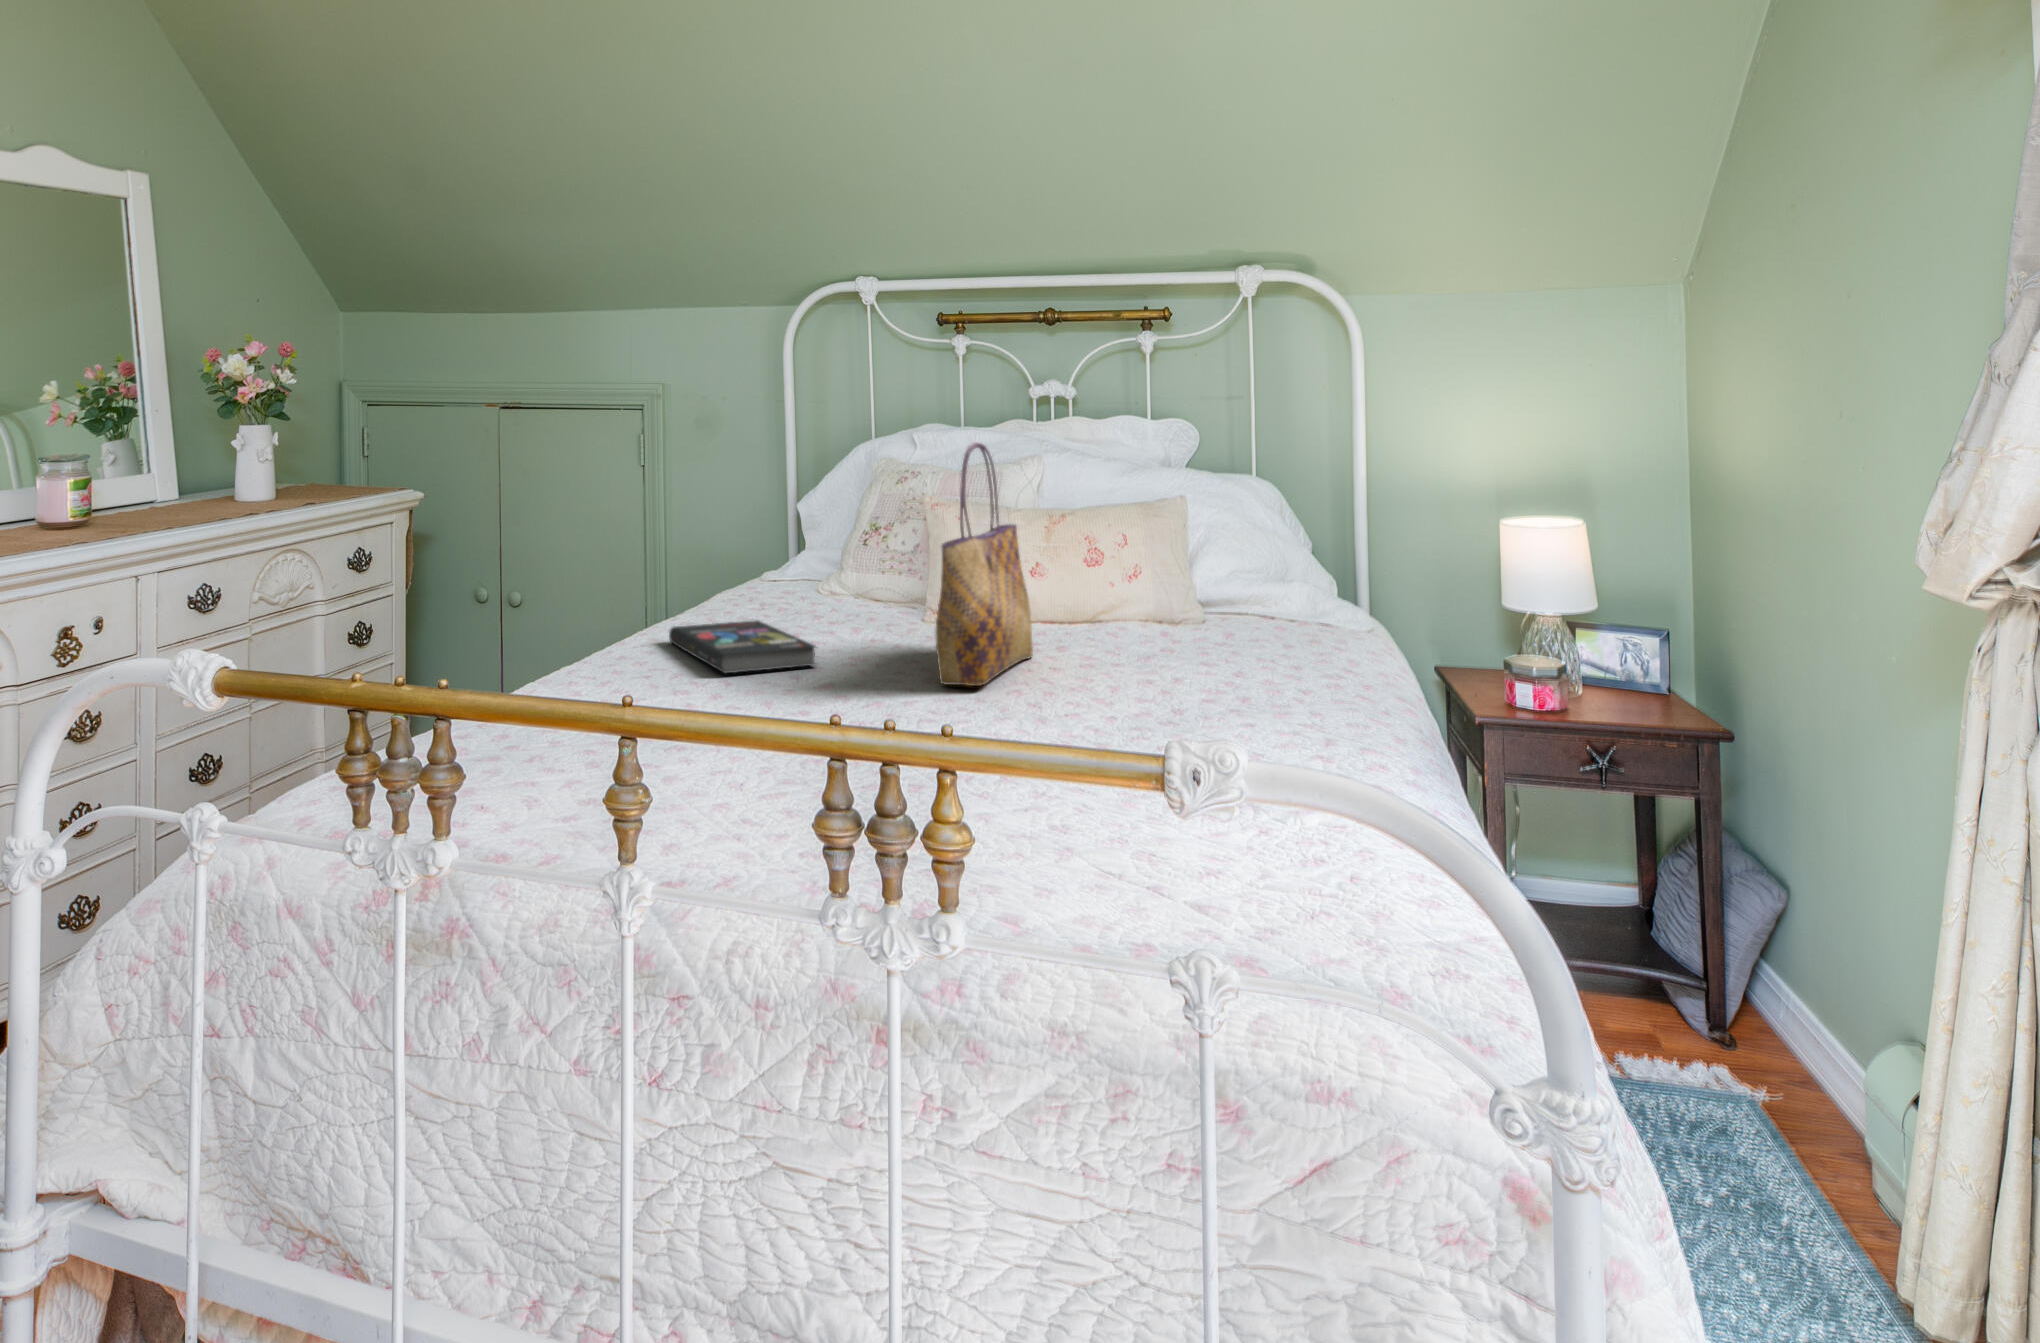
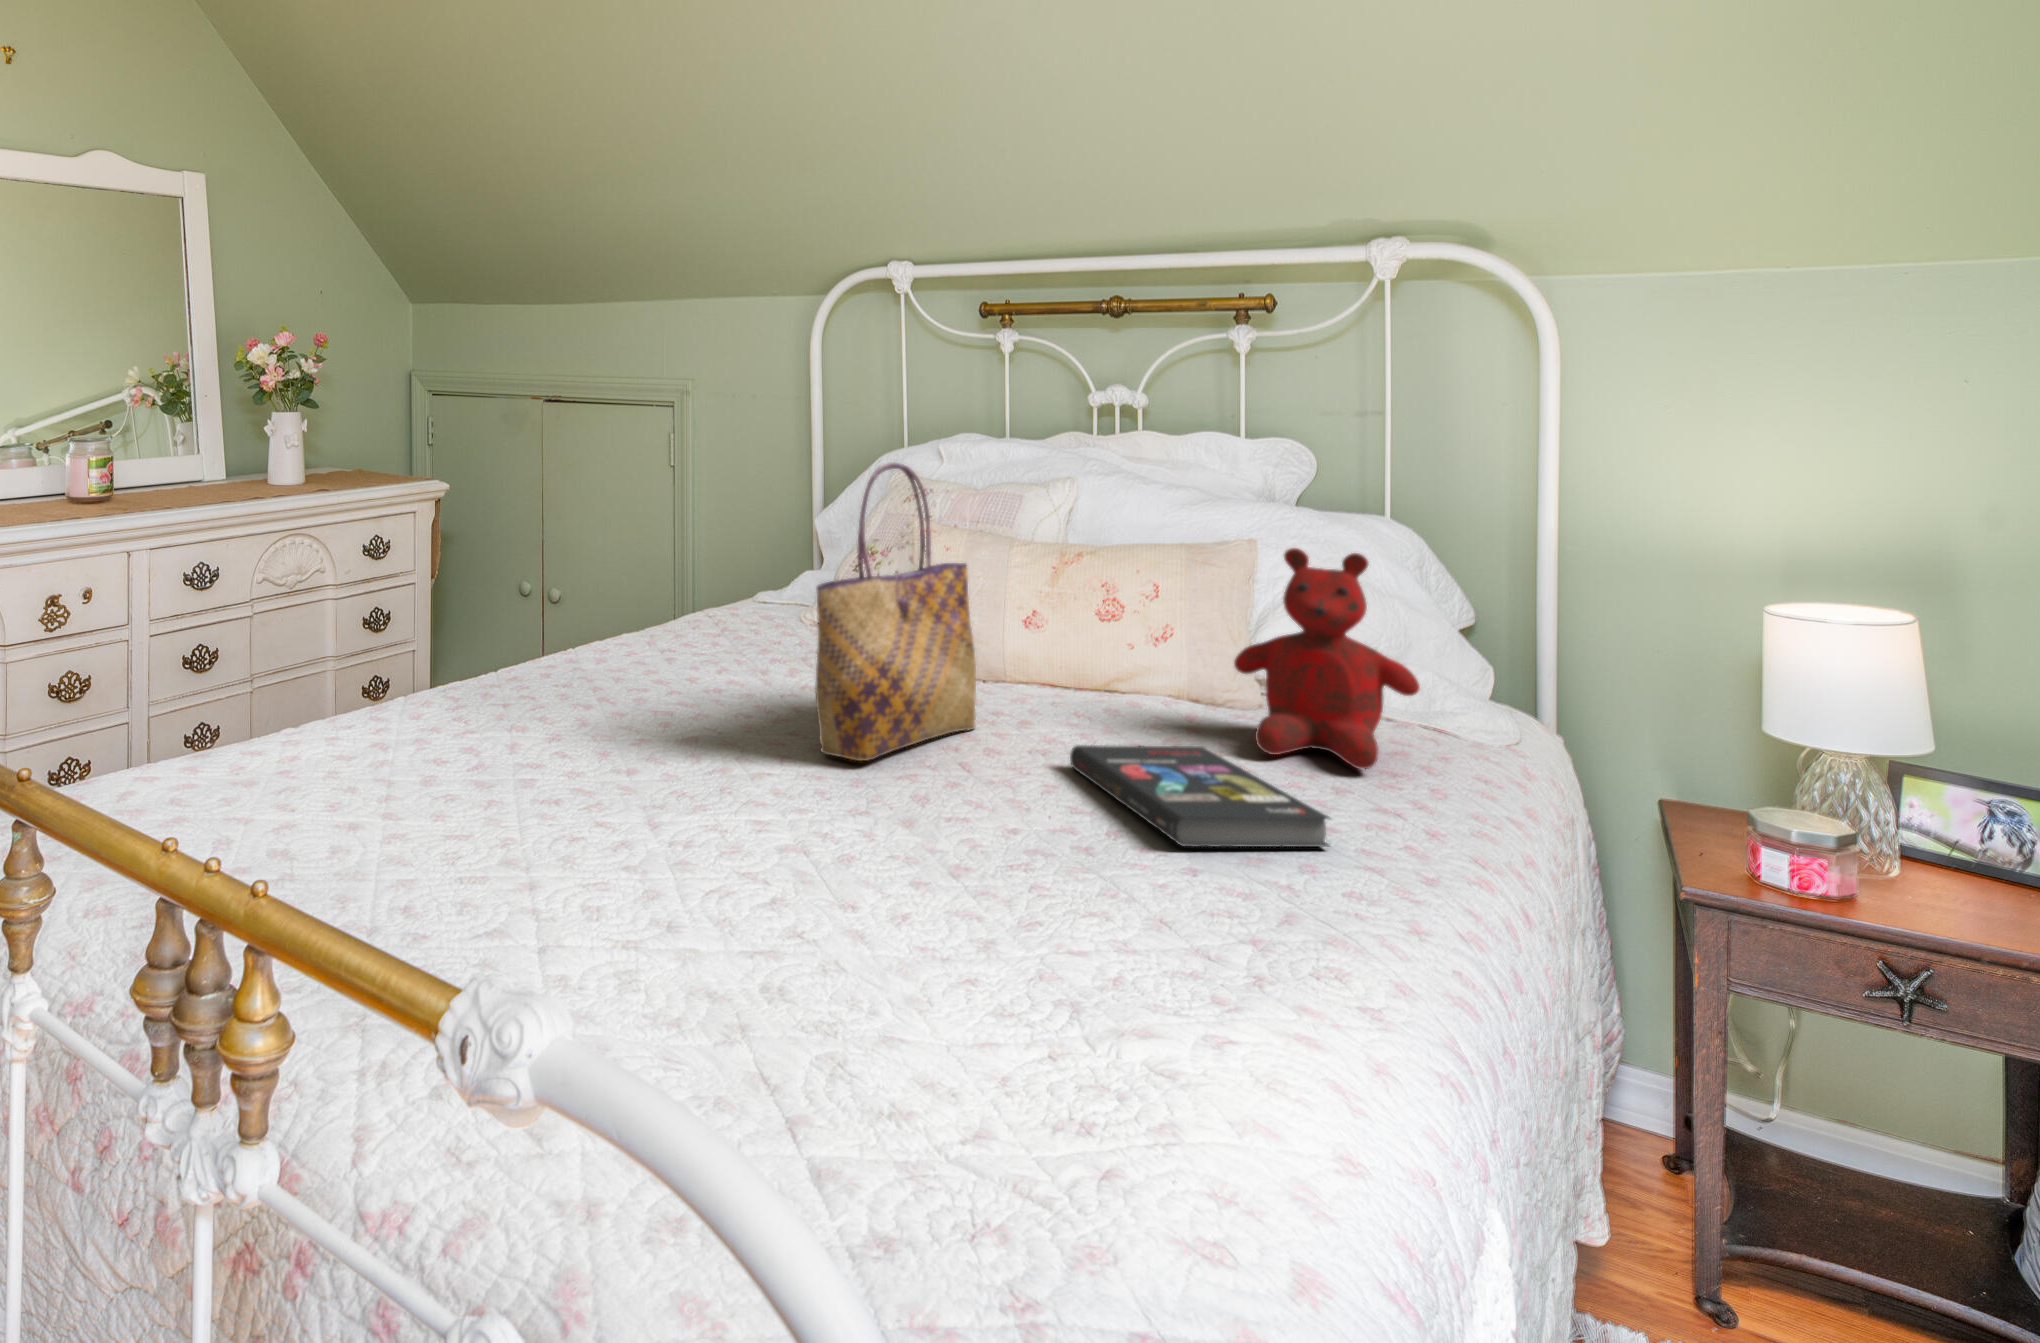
teddy bear: none [1204,497,1334,655] -> present [1234,548,1420,769]
book: present [669,620,816,673] -> present [1070,745,1329,847]

